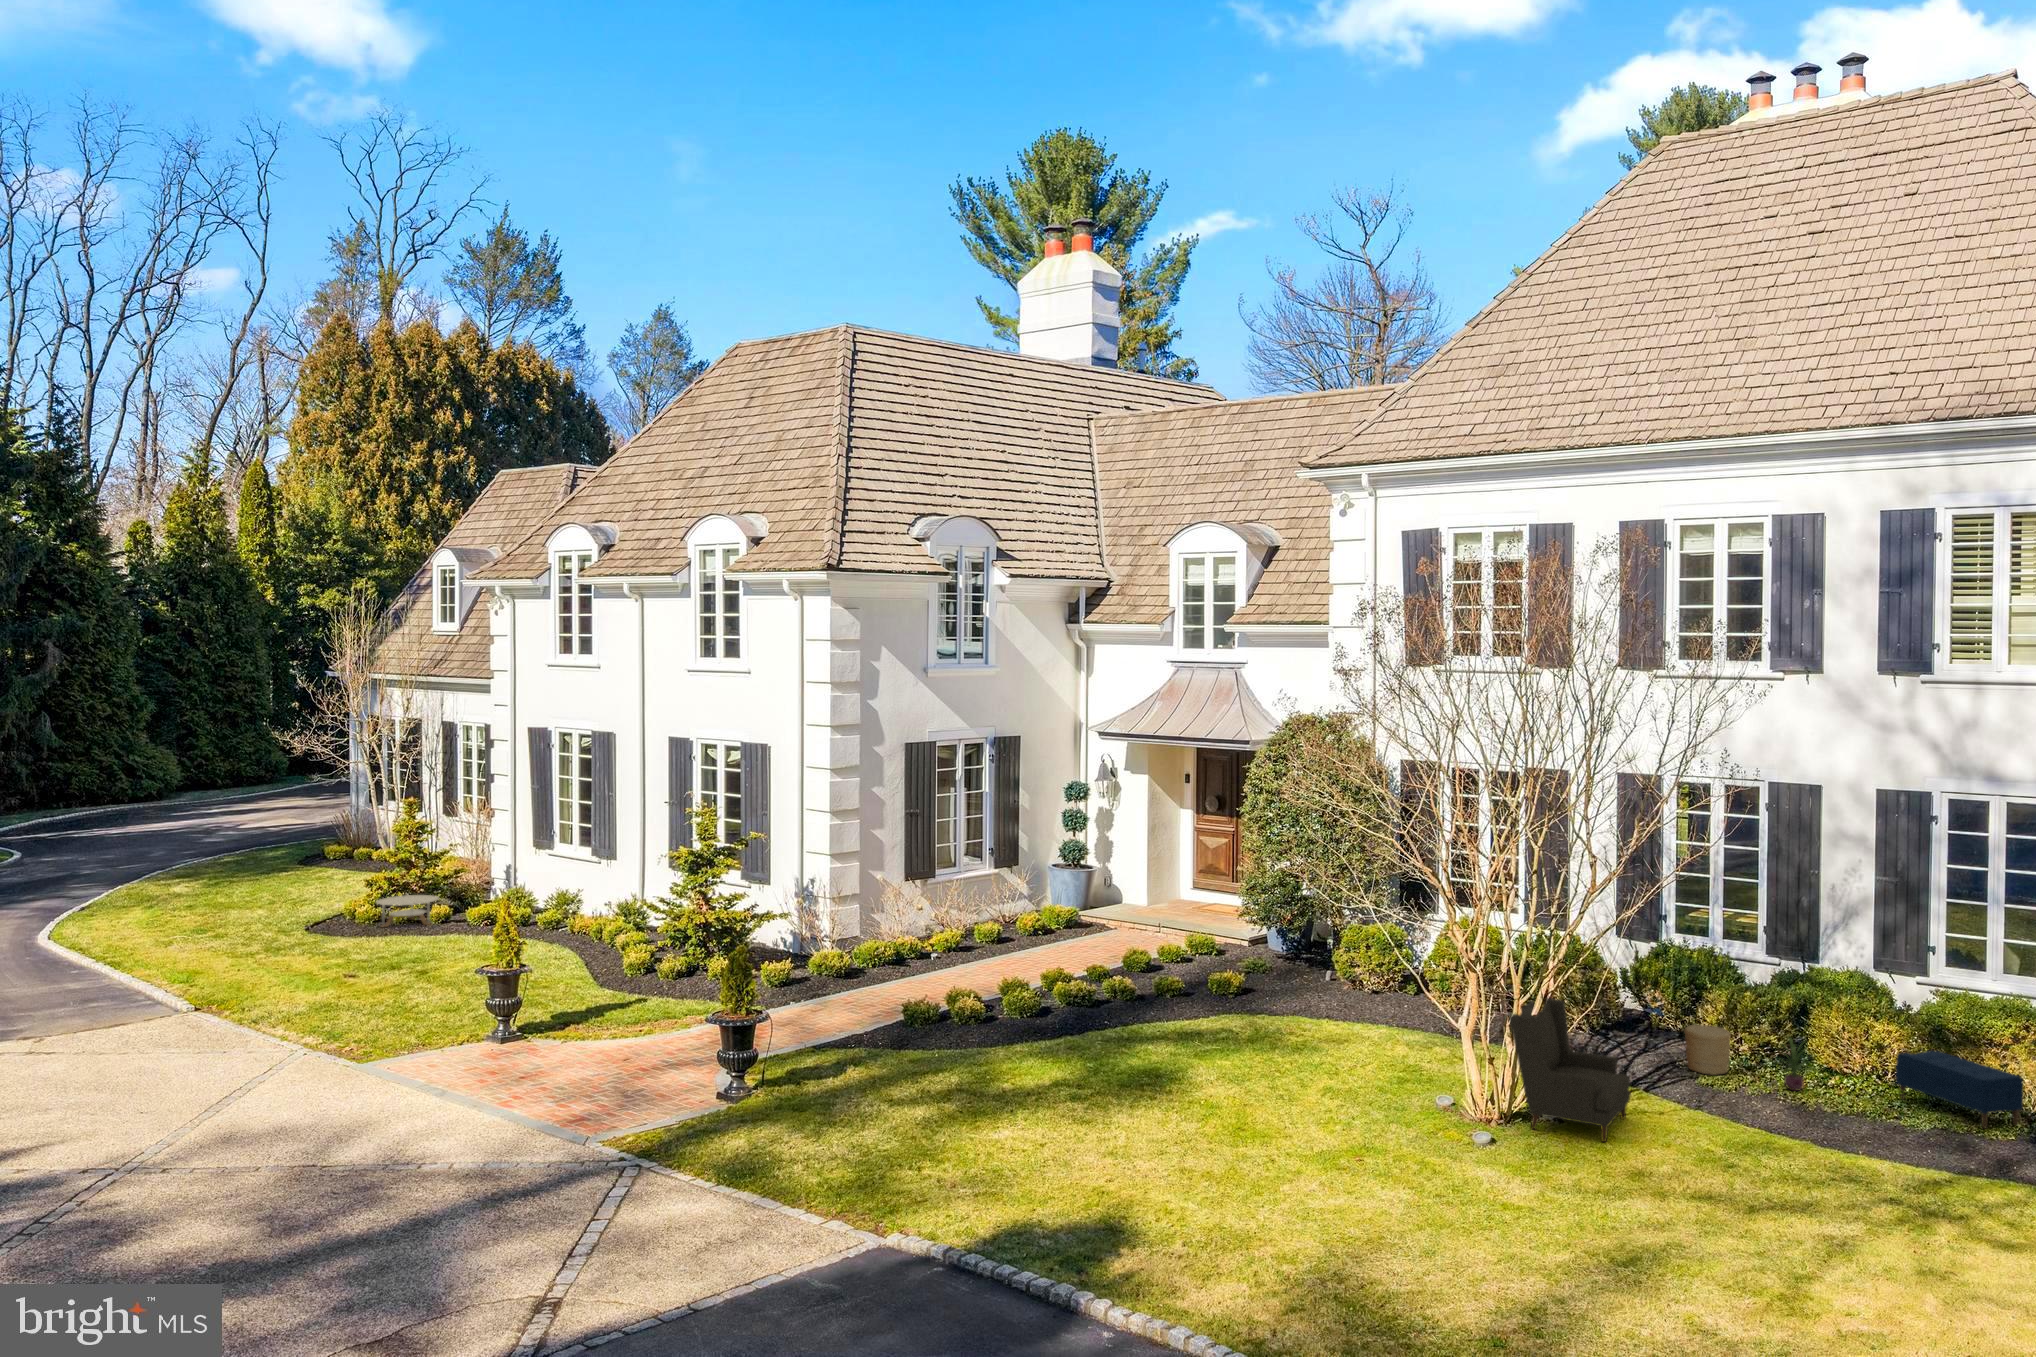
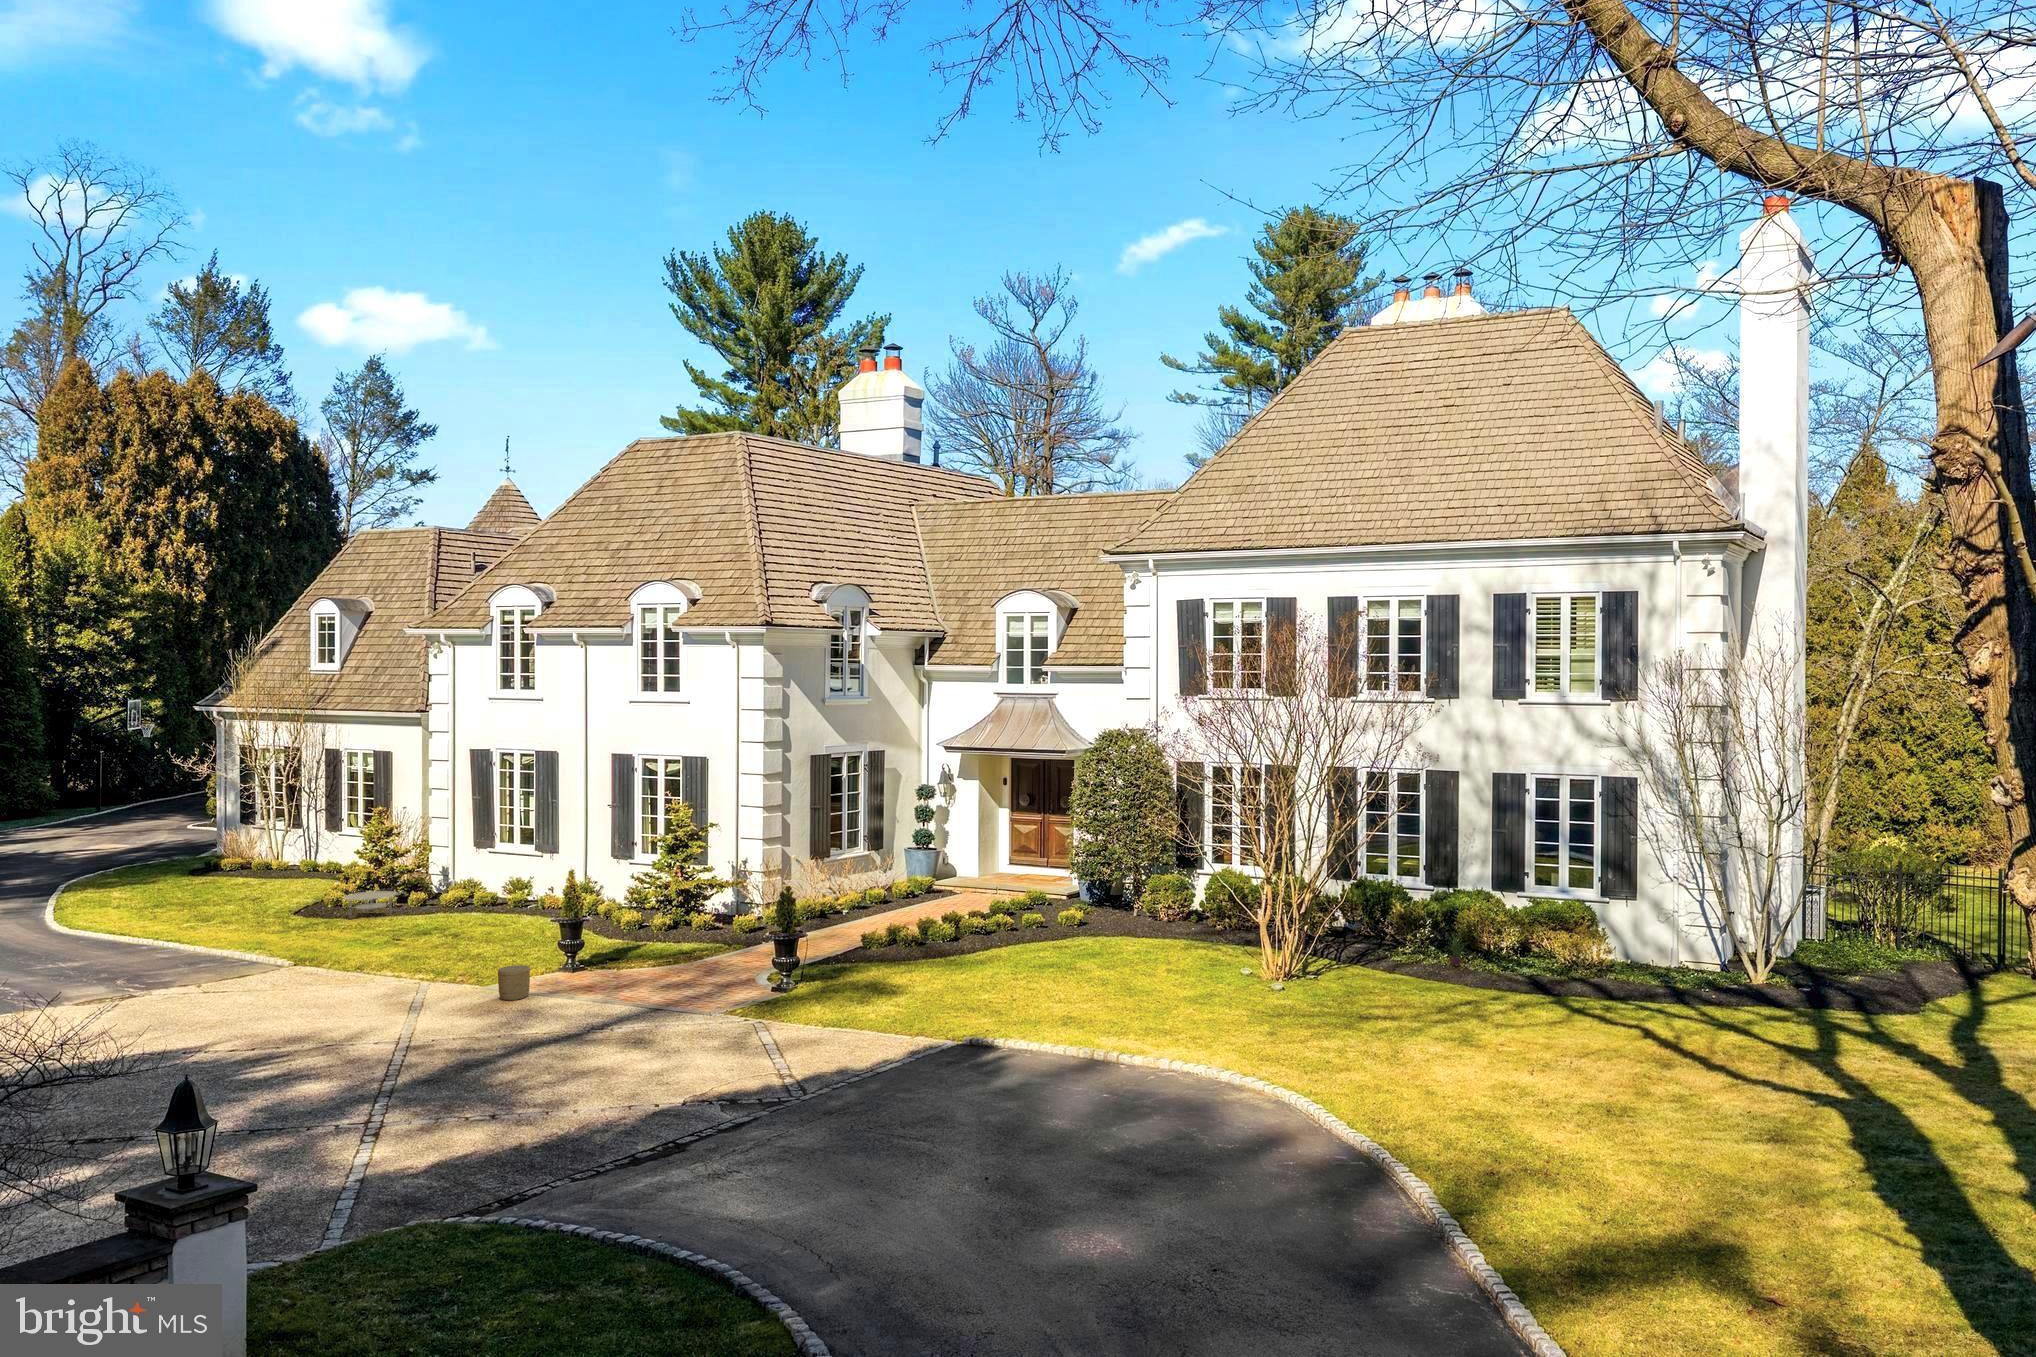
chair: present [1509,998,1630,1142] -> none [1298,913,1368,1003]
woven basket: present [1685,1025,1731,1075] -> present [498,965,530,1000]
bench: present [1896,1051,2023,1129] -> none [1515,935,1590,980]

